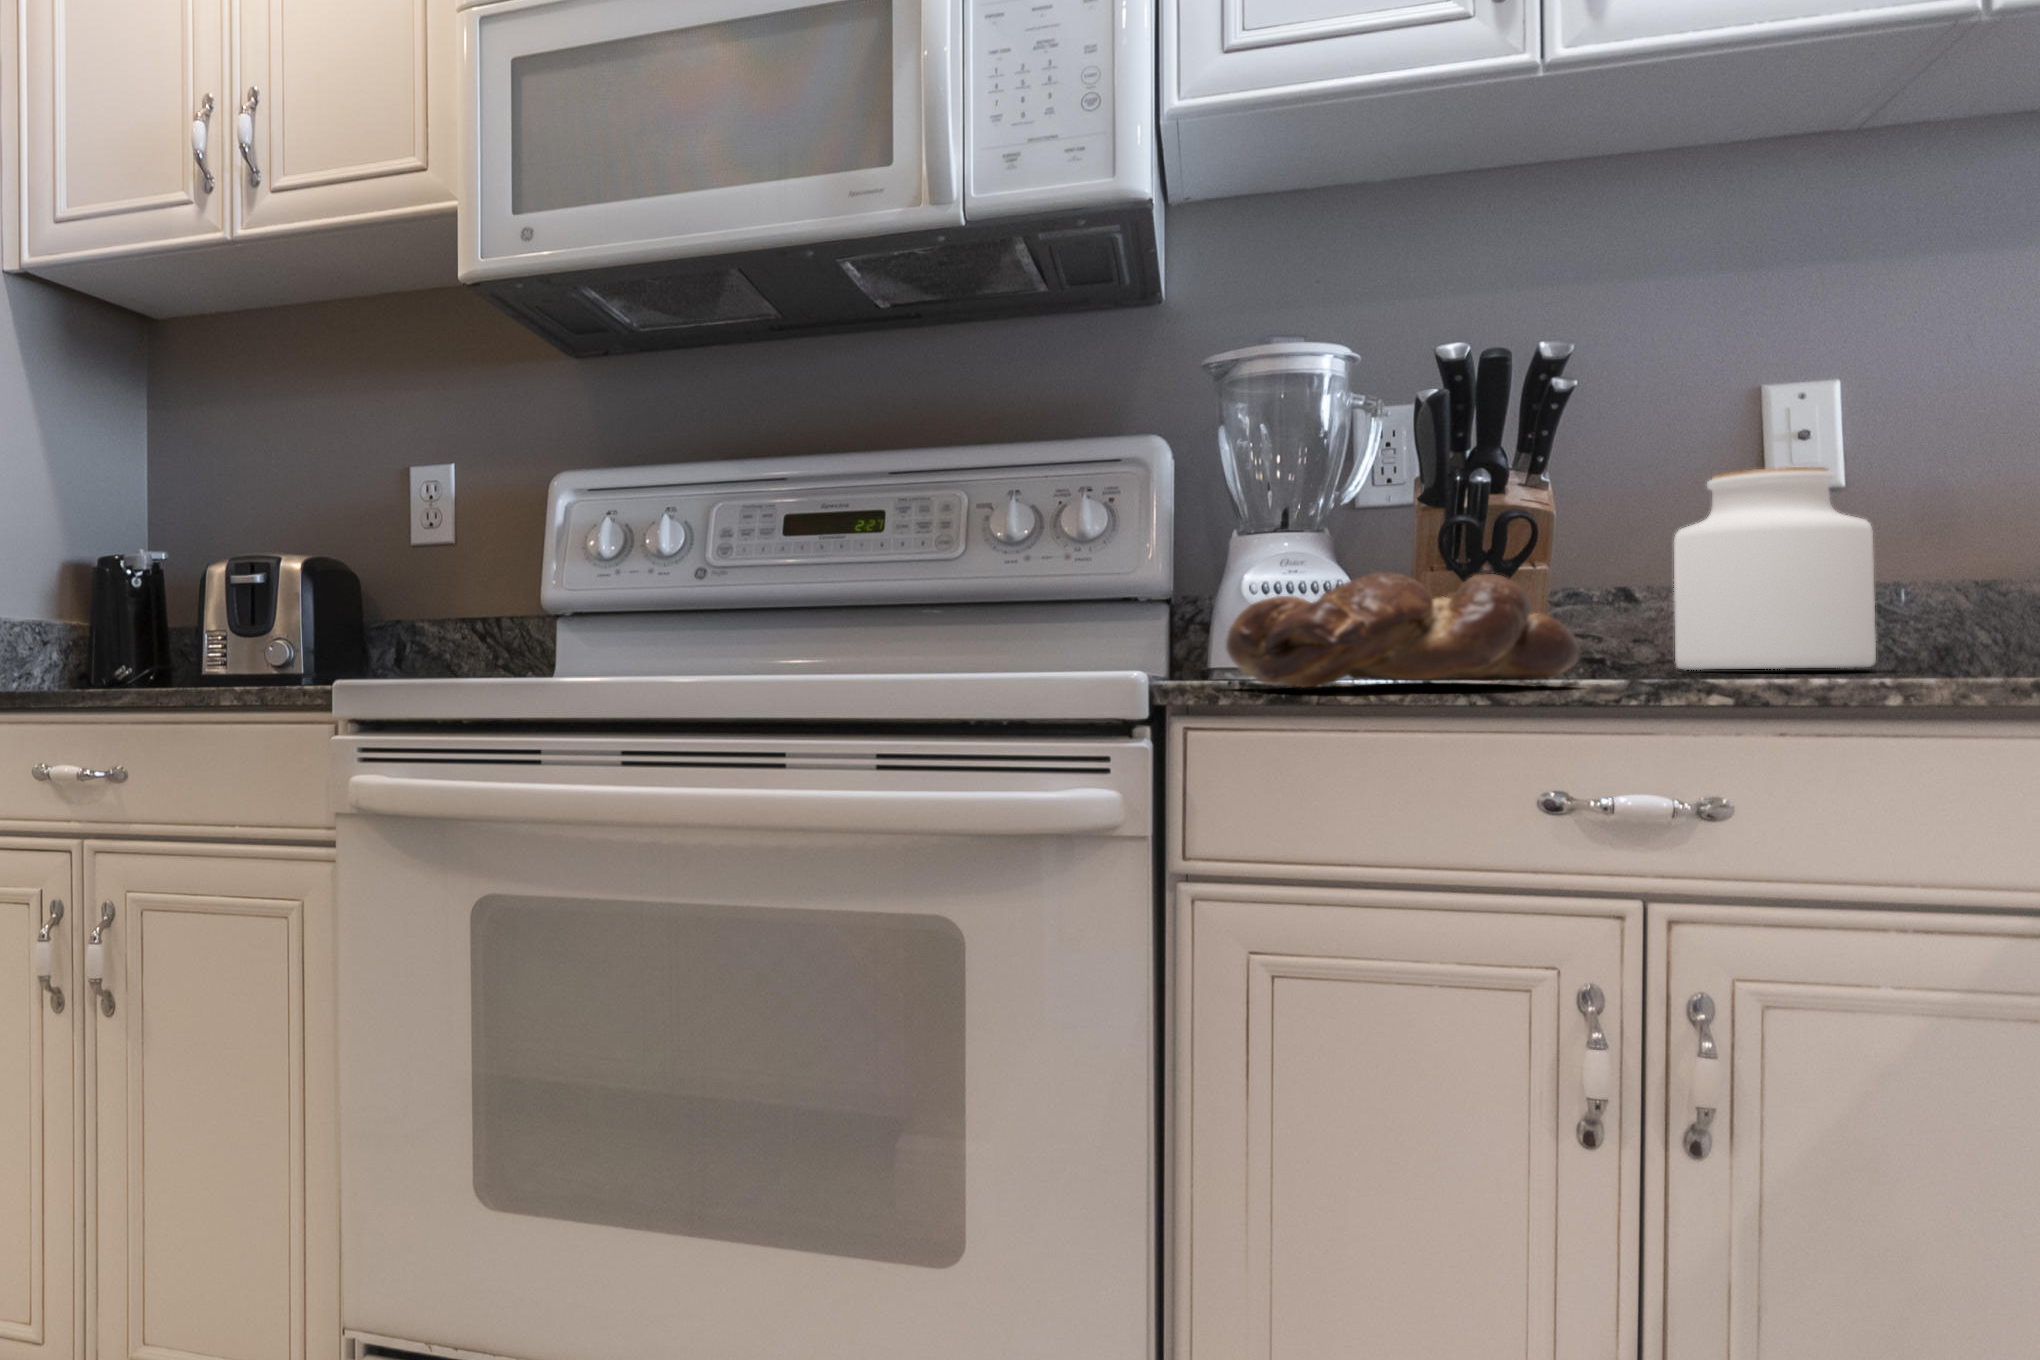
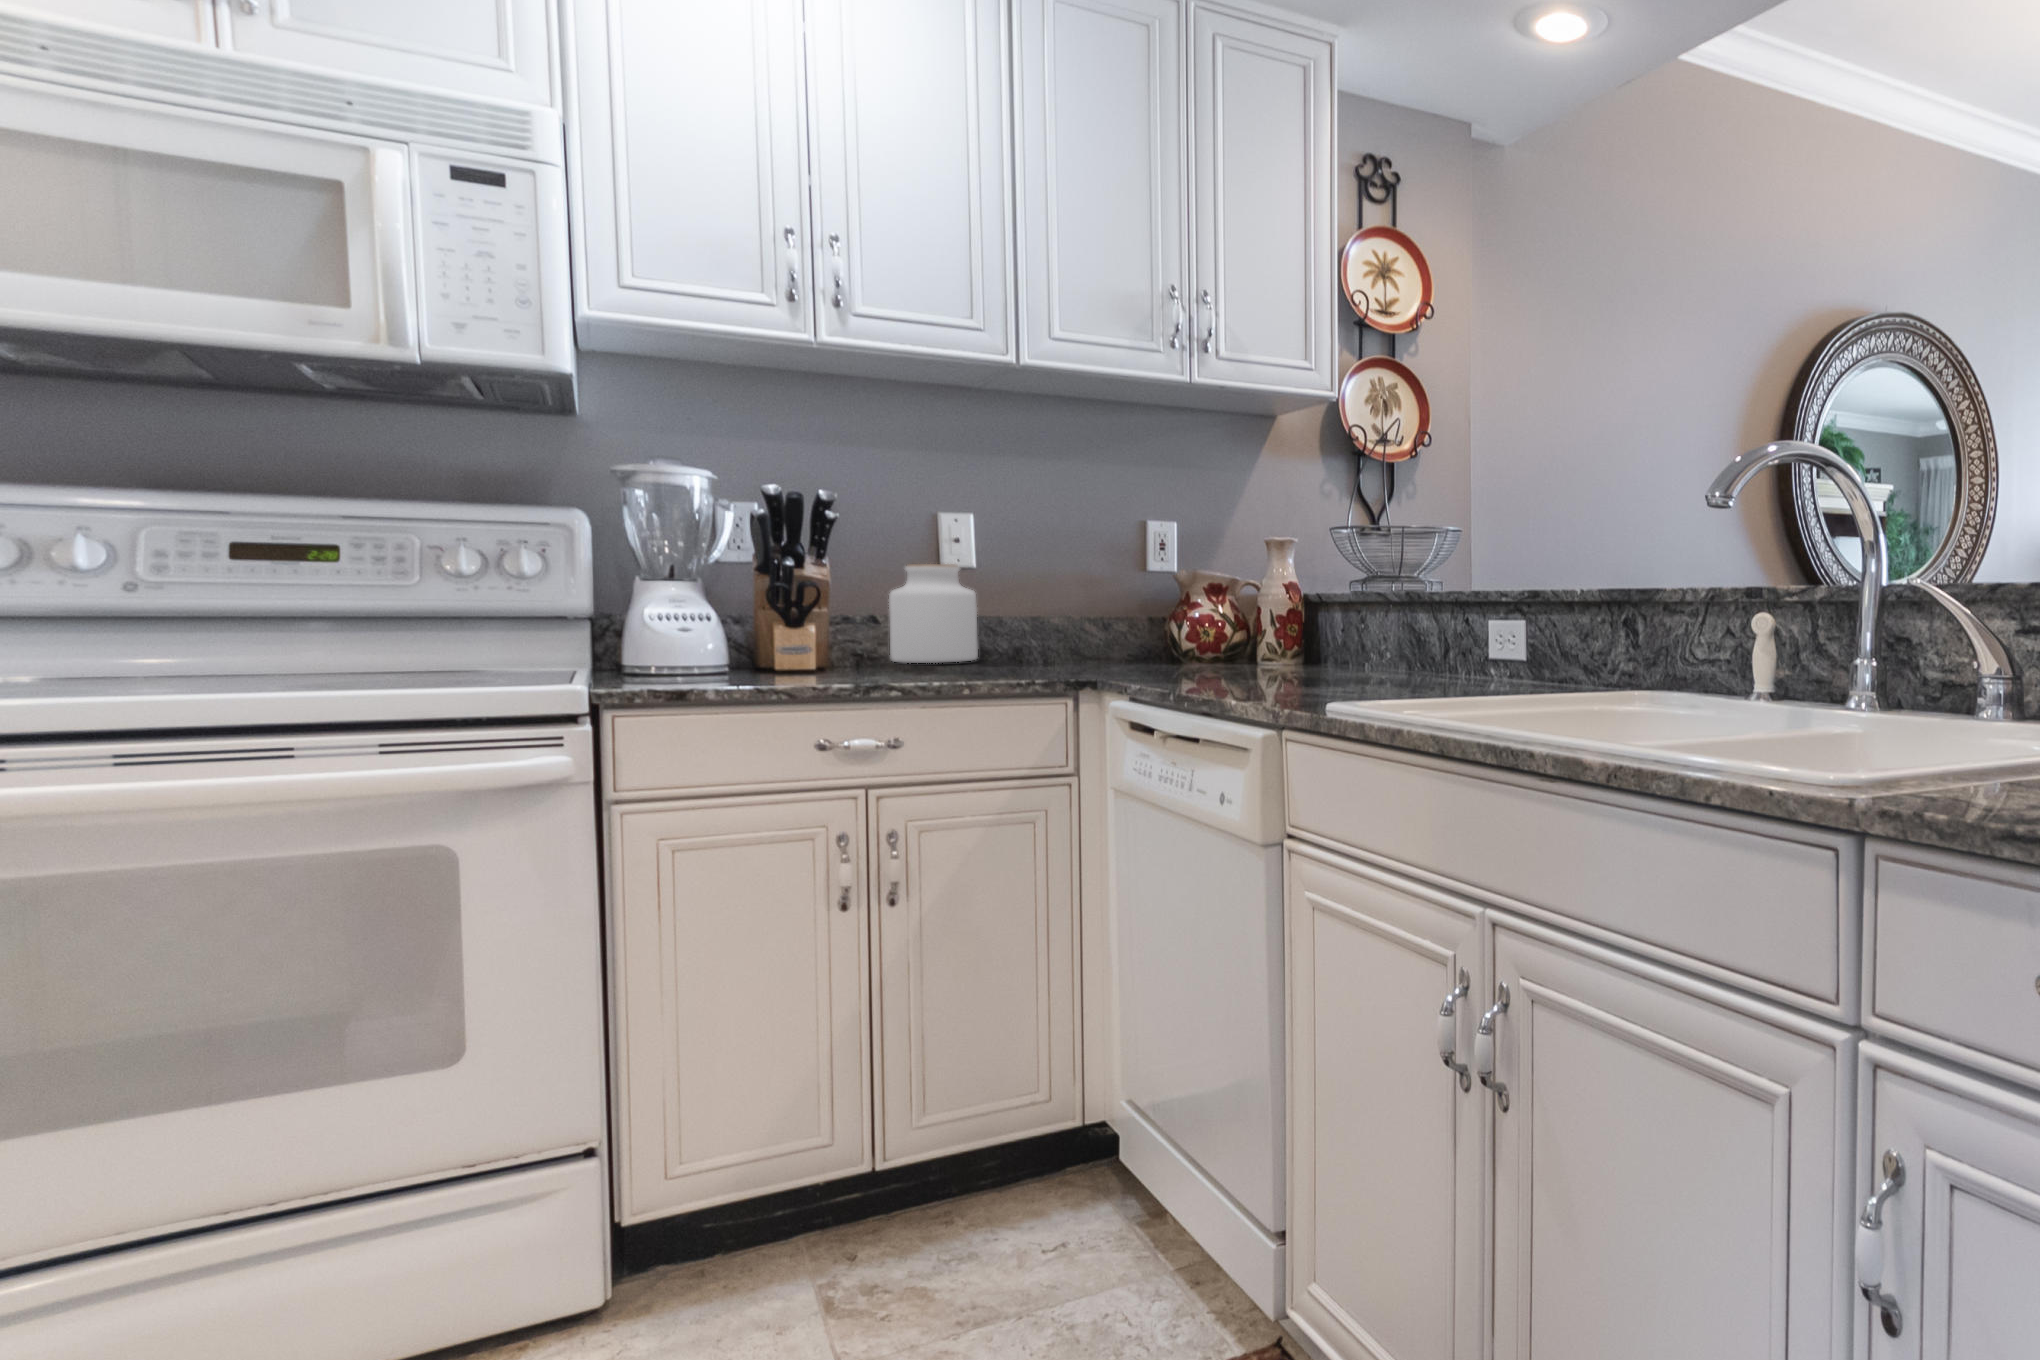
bread loaf: present [1226,572,1580,688] -> none [639,627,837,694]

